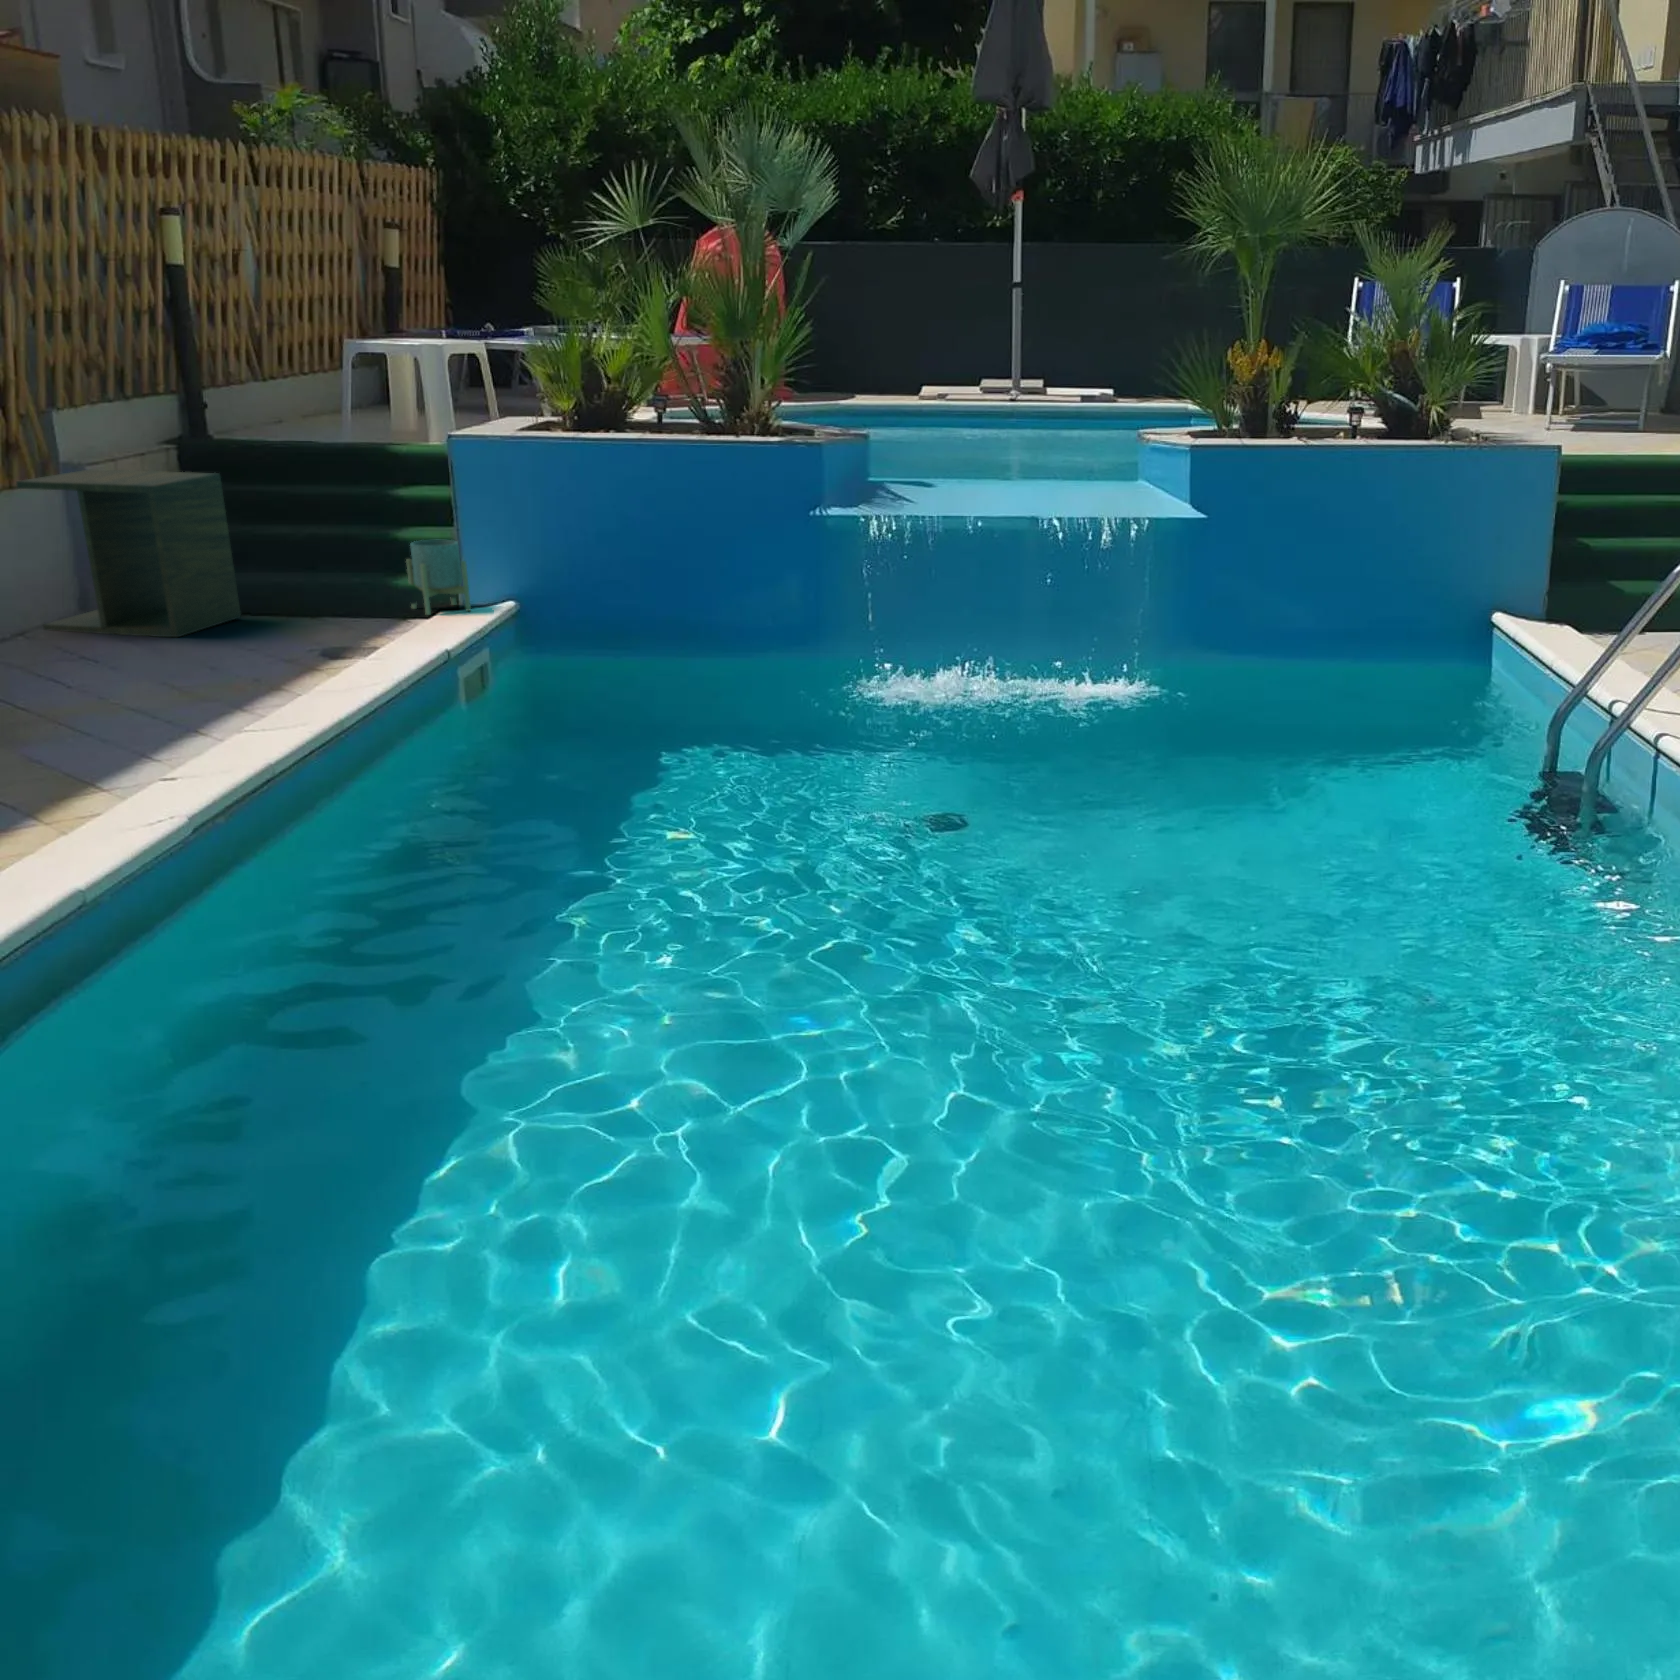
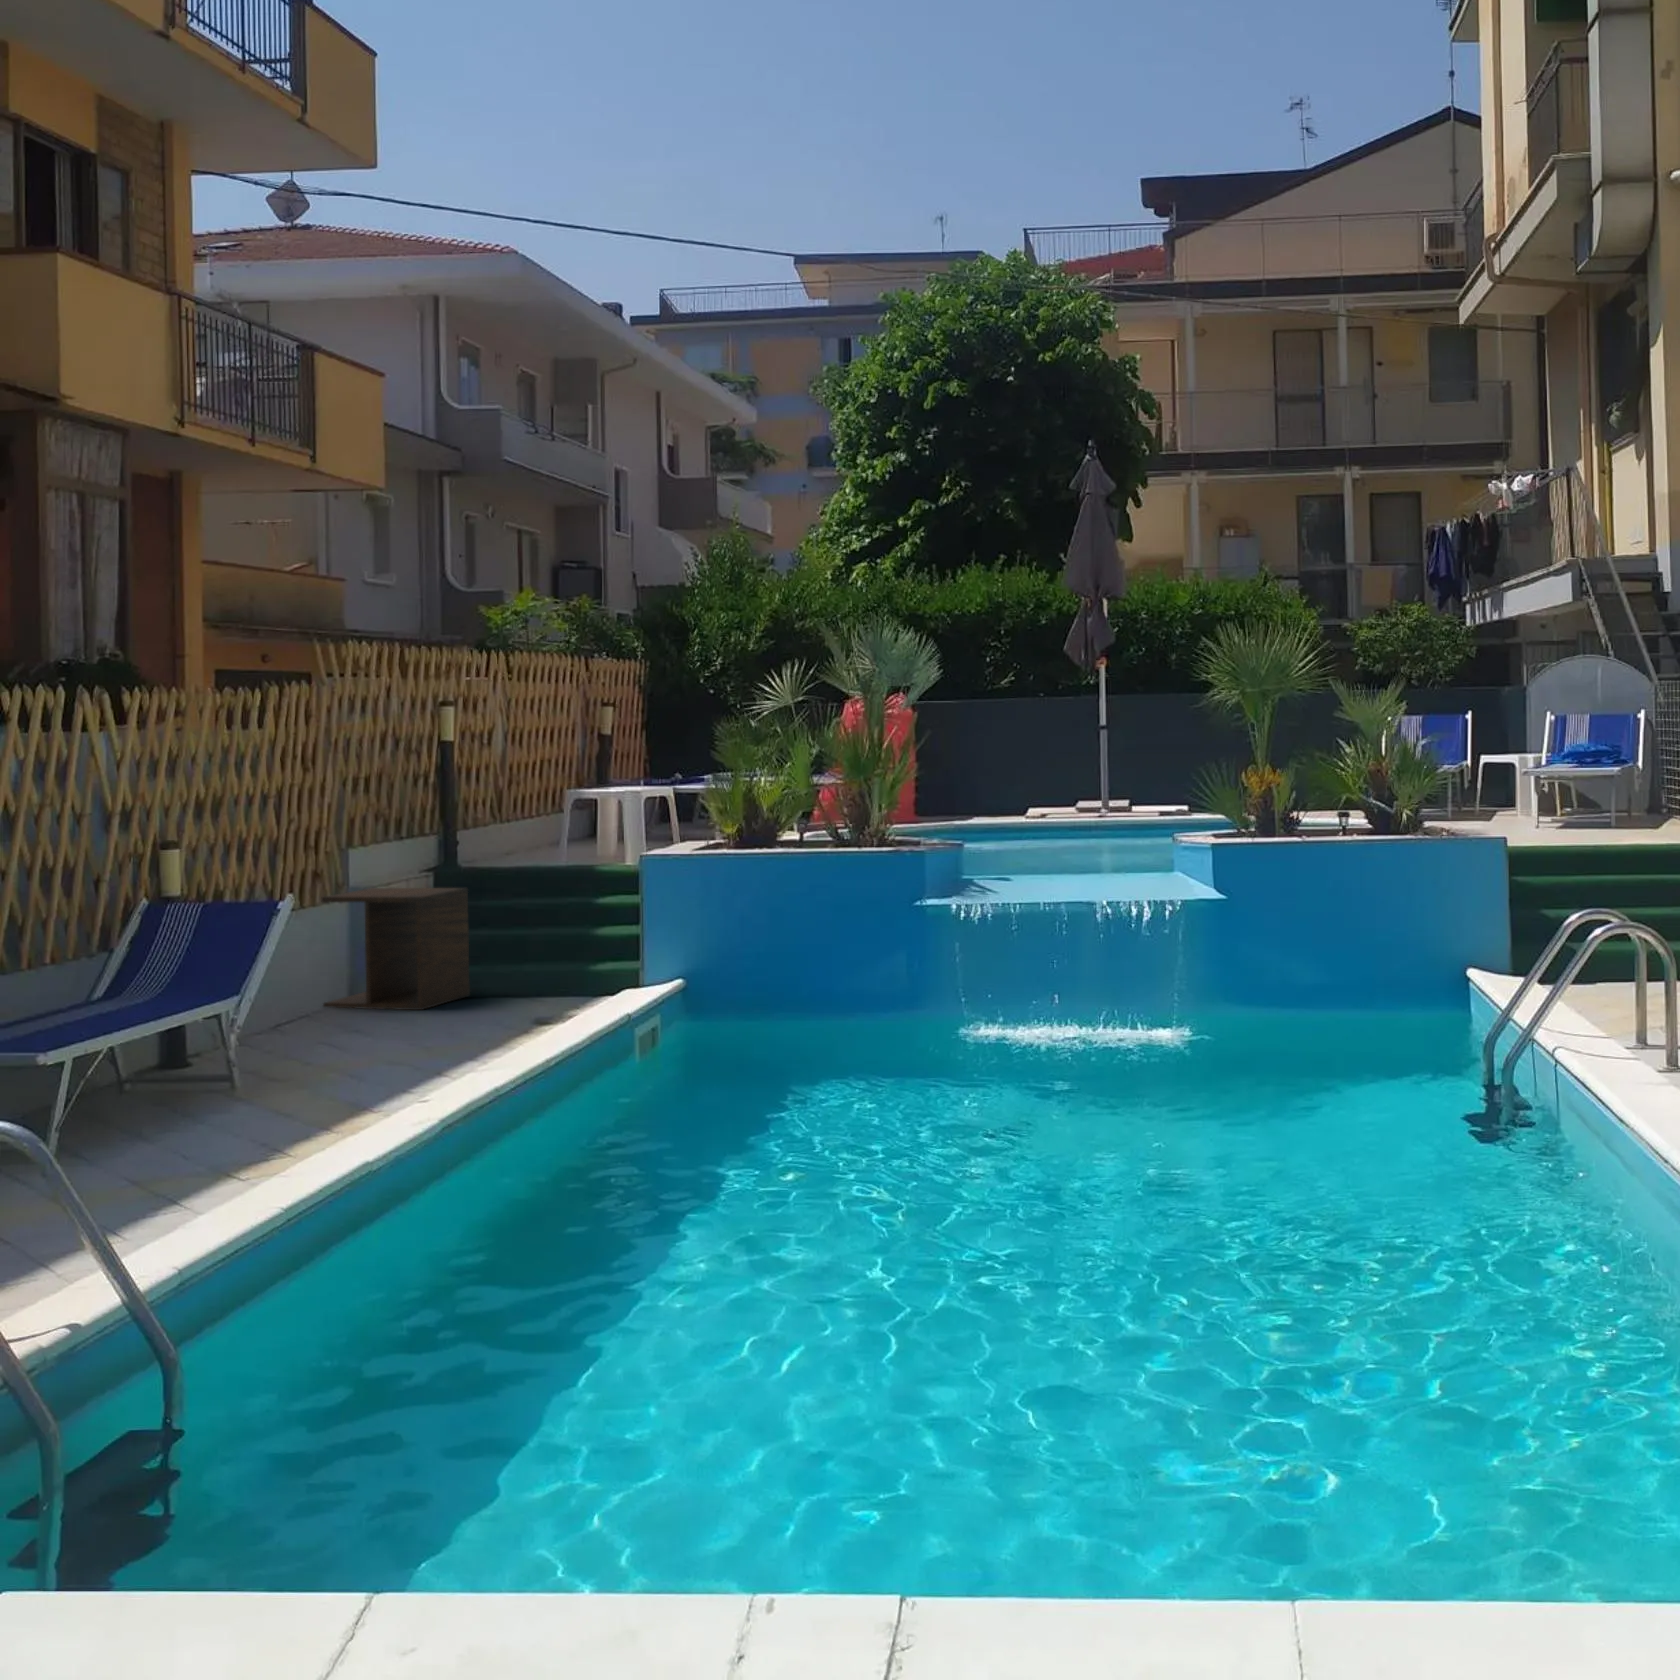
planter: present [406,540,471,615] -> none [598,934,645,992]

